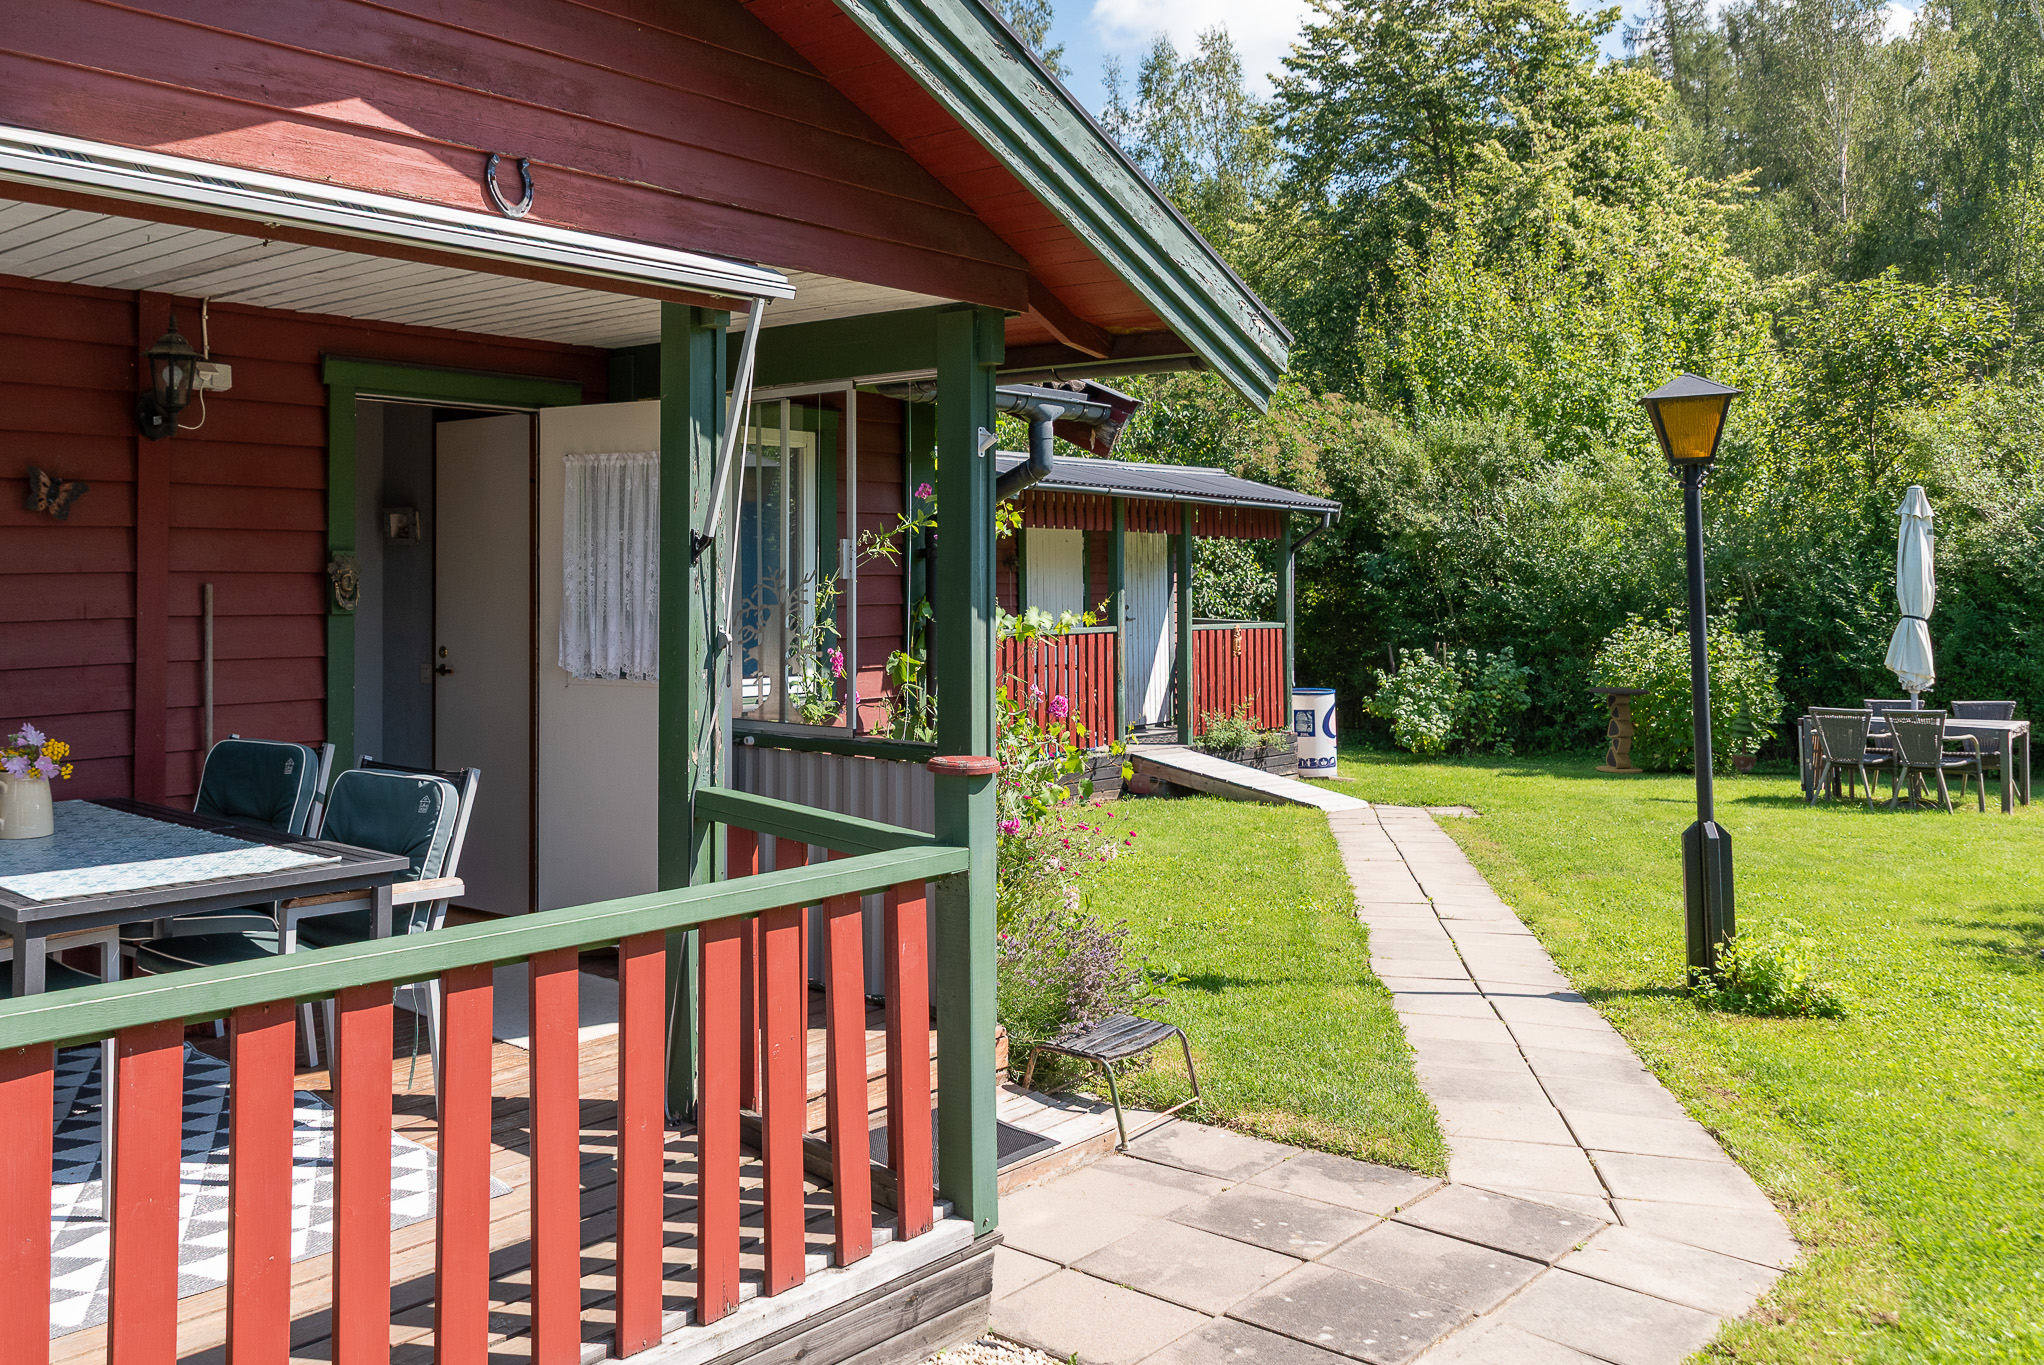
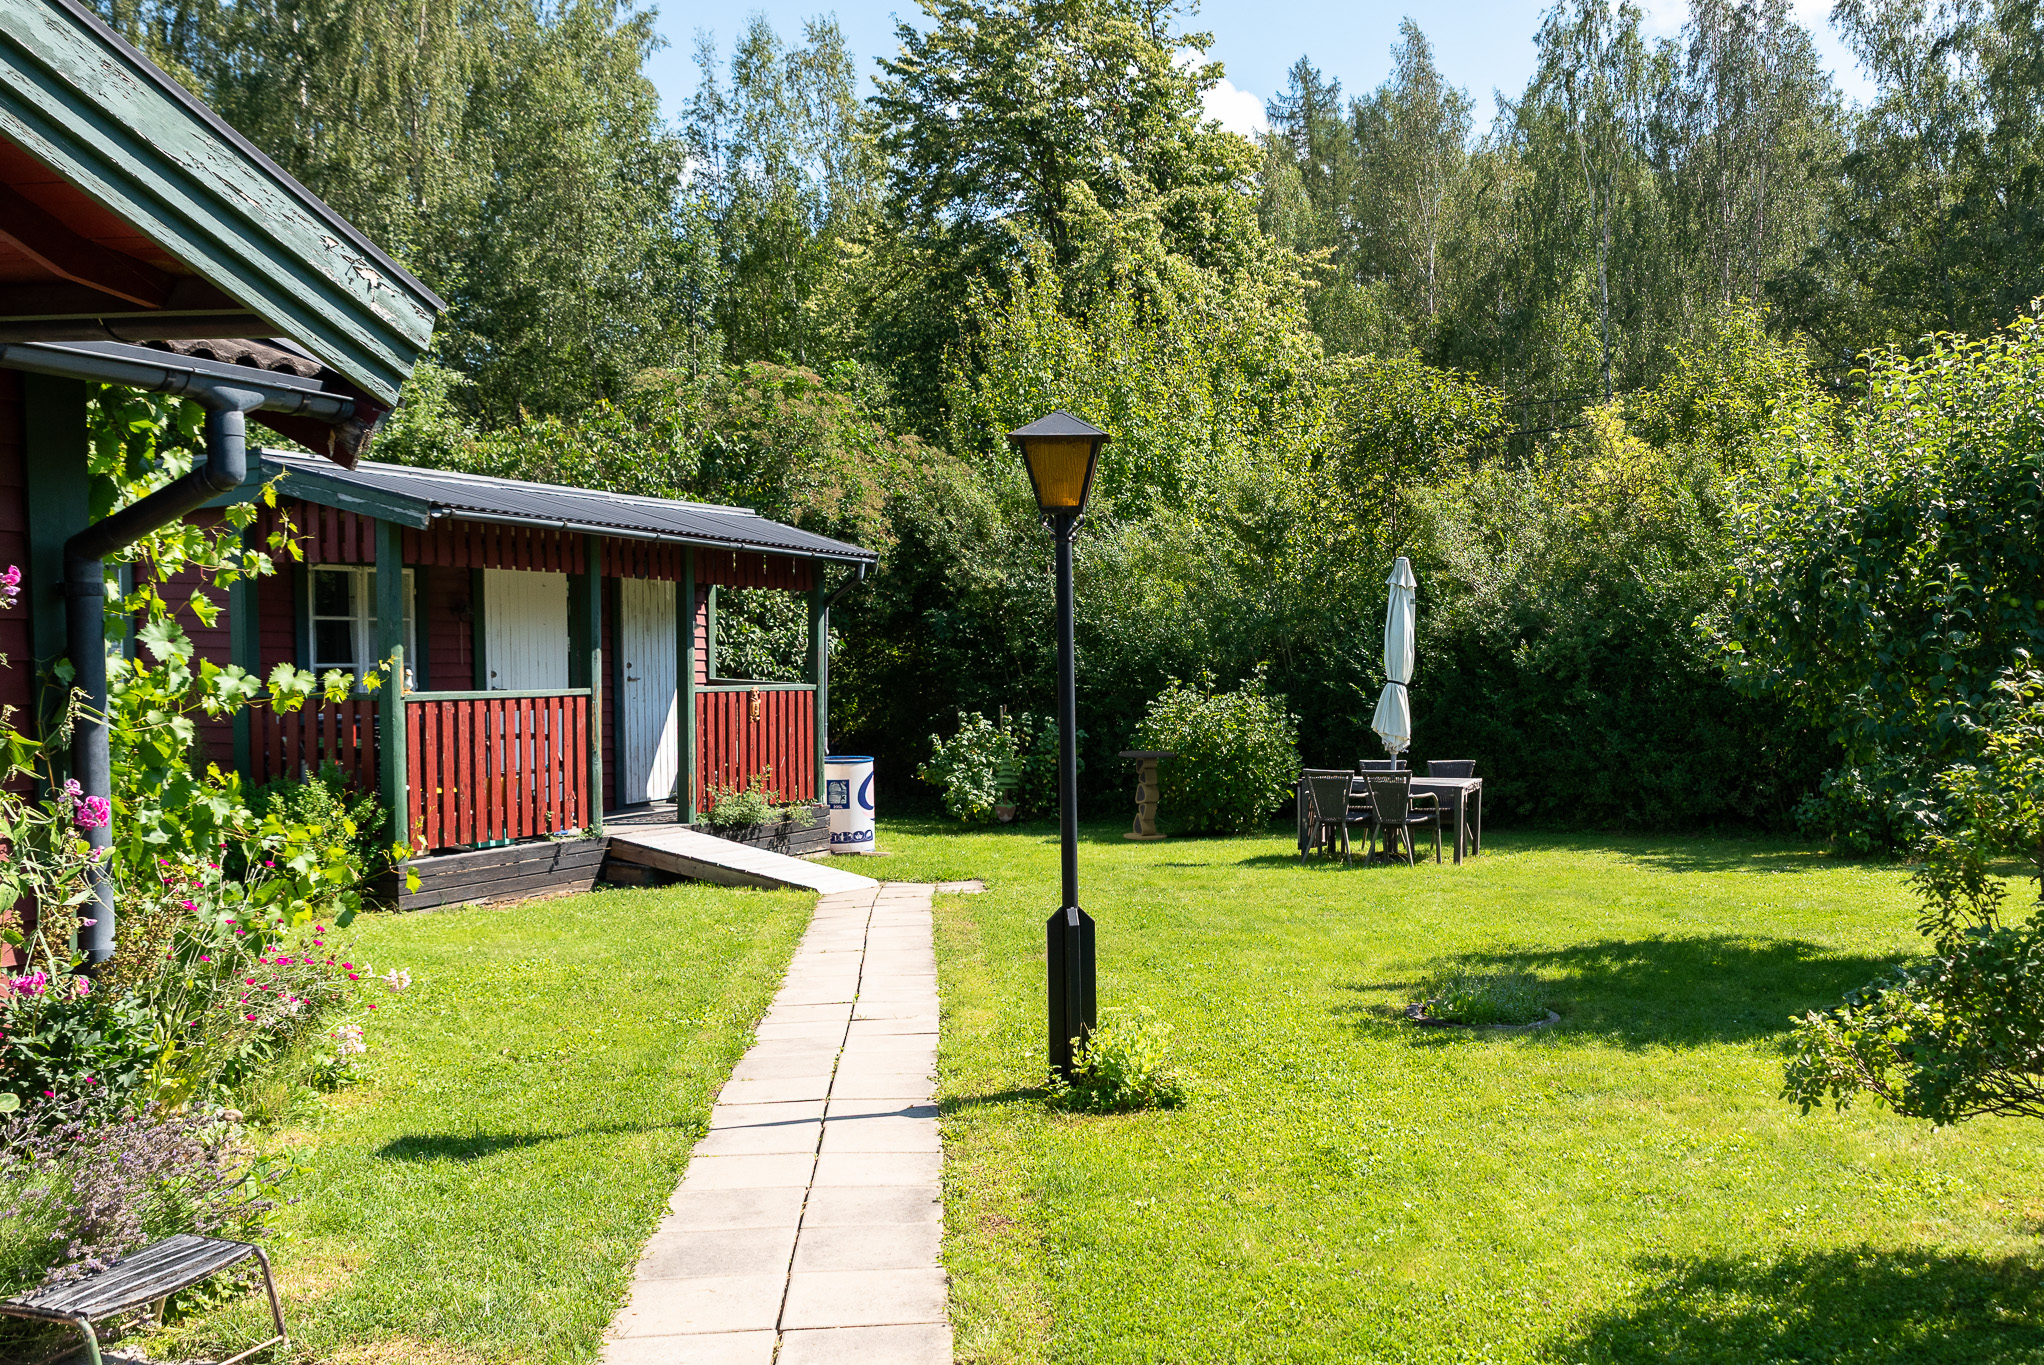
potted tree: present [1729,698,1759,773] -> present [993,751,1018,822]
watering can: present [1115,764,1160,793] -> none [572,853,627,888]

